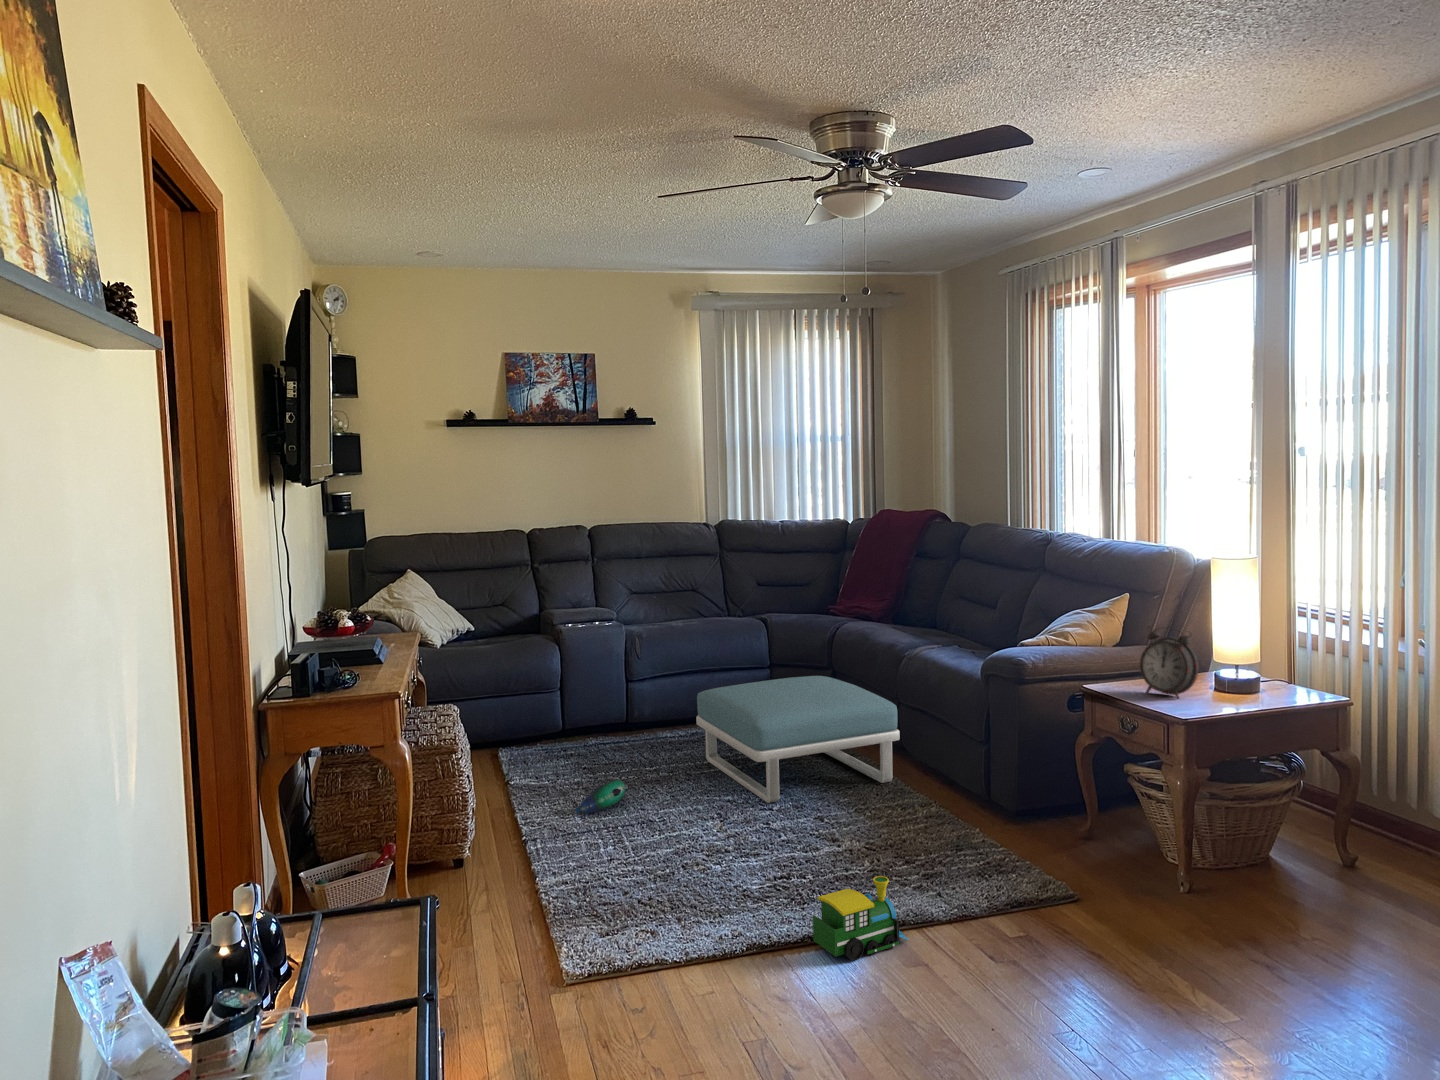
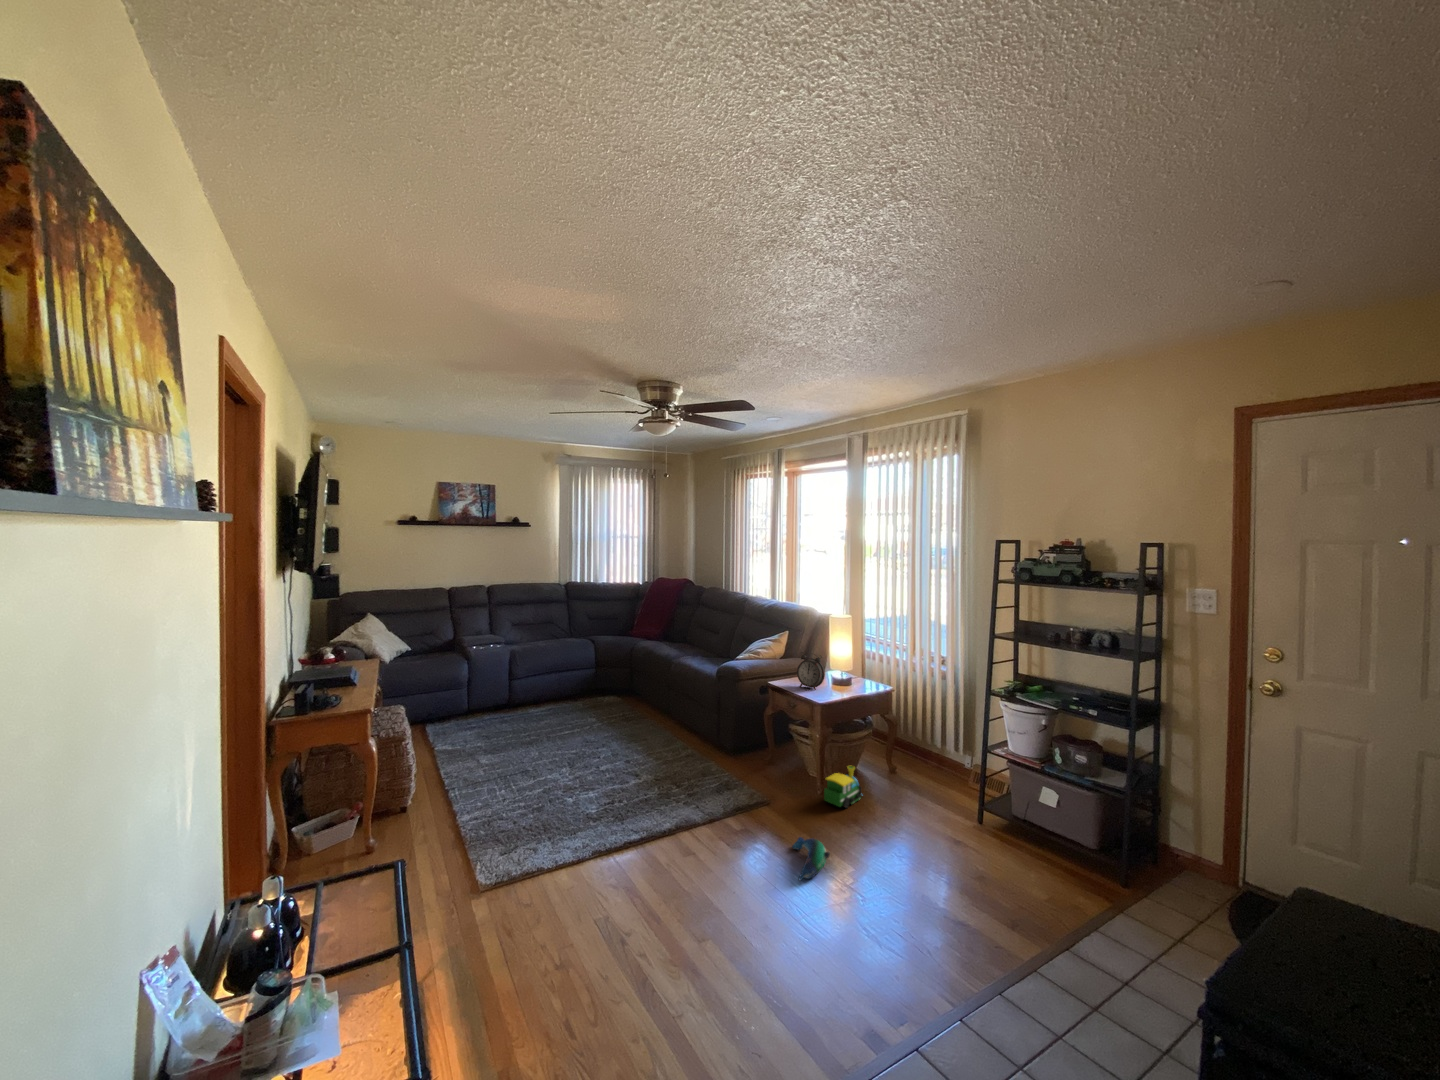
footstool: present [696,676,900,803] -> none [556,675,672,753]
plush toy: present [574,779,625,814] -> present [792,837,830,881]
toy train: present [813,876,908,960] -> present [824,766,862,808]

